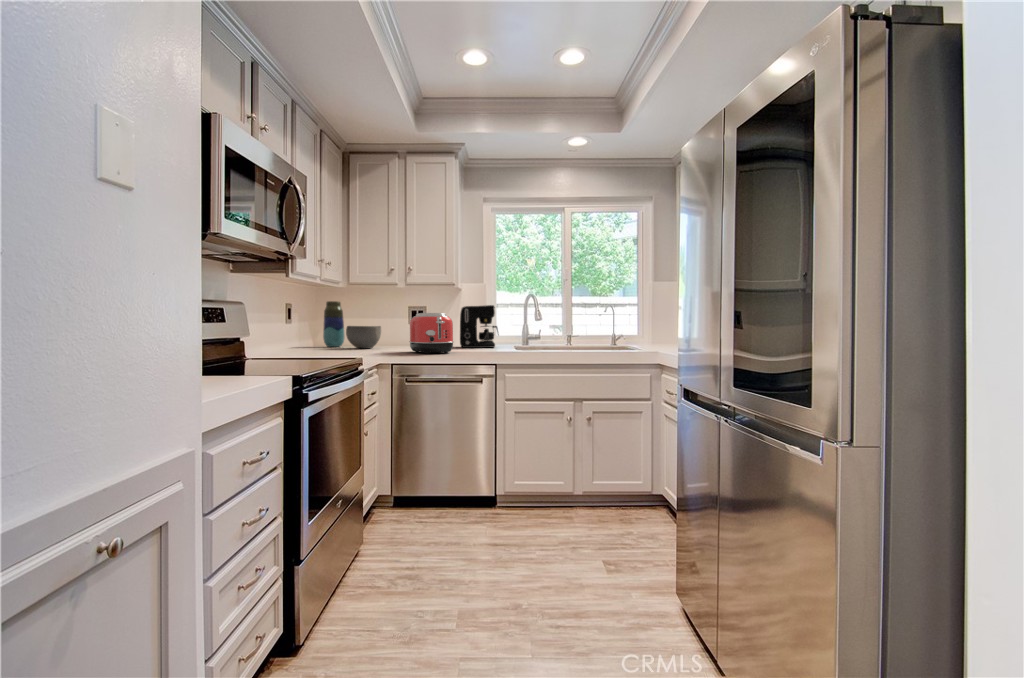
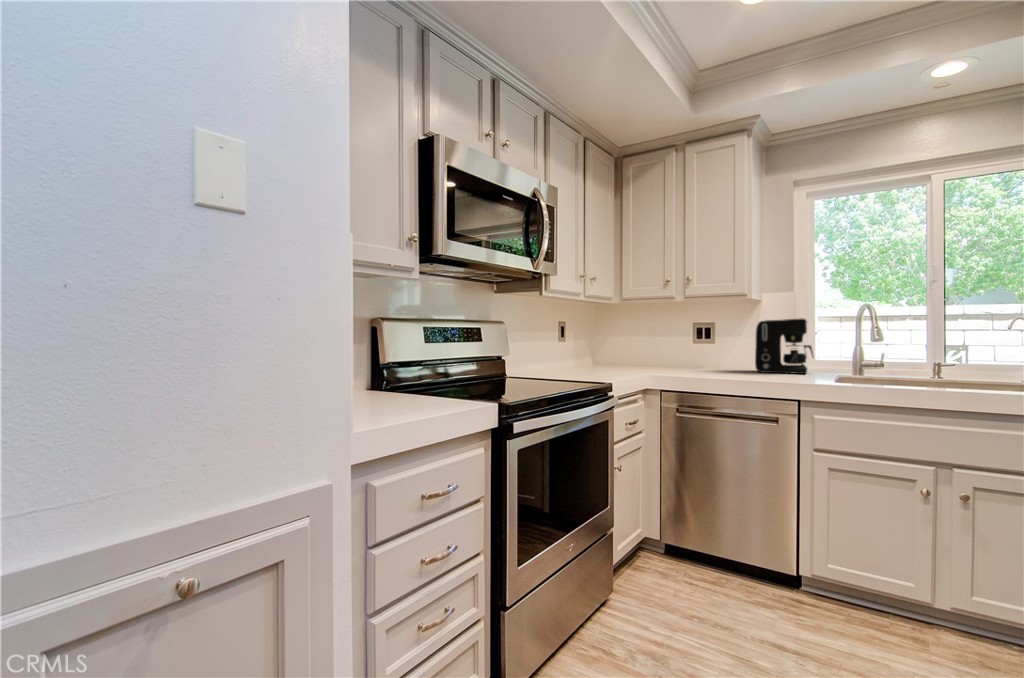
vase: present [323,301,344,347] -> none [600,319,621,366]
toaster: present [409,313,453,354] -> none [680,330,736,380]
bowl: present [346,326,381,348] -> none [619,344,657,369]

